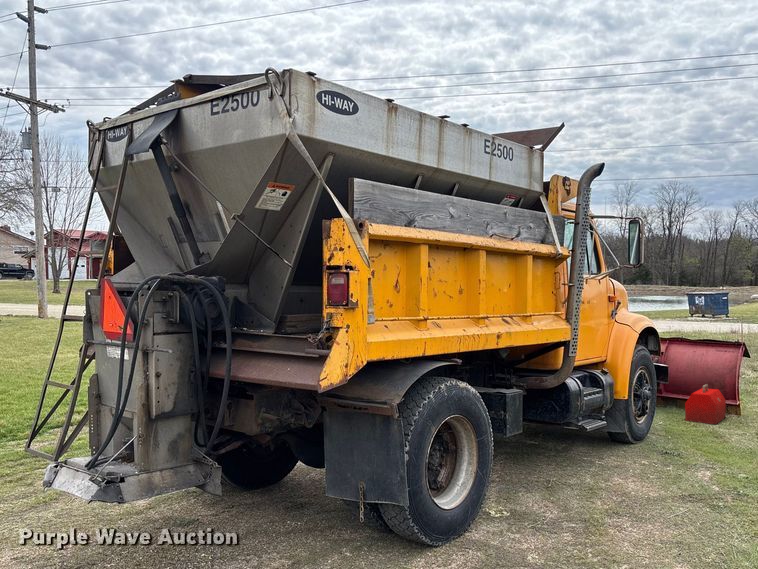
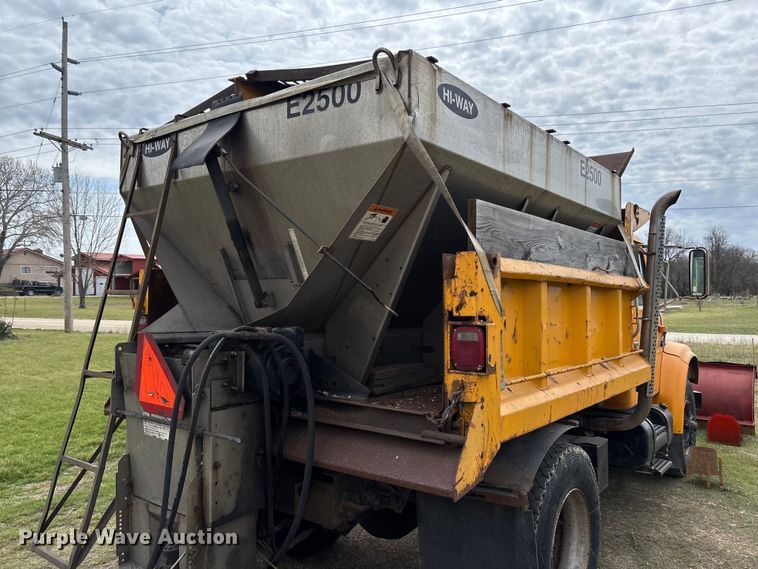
planter: none [634,415,667,453] -> present [686,446,723,488]

